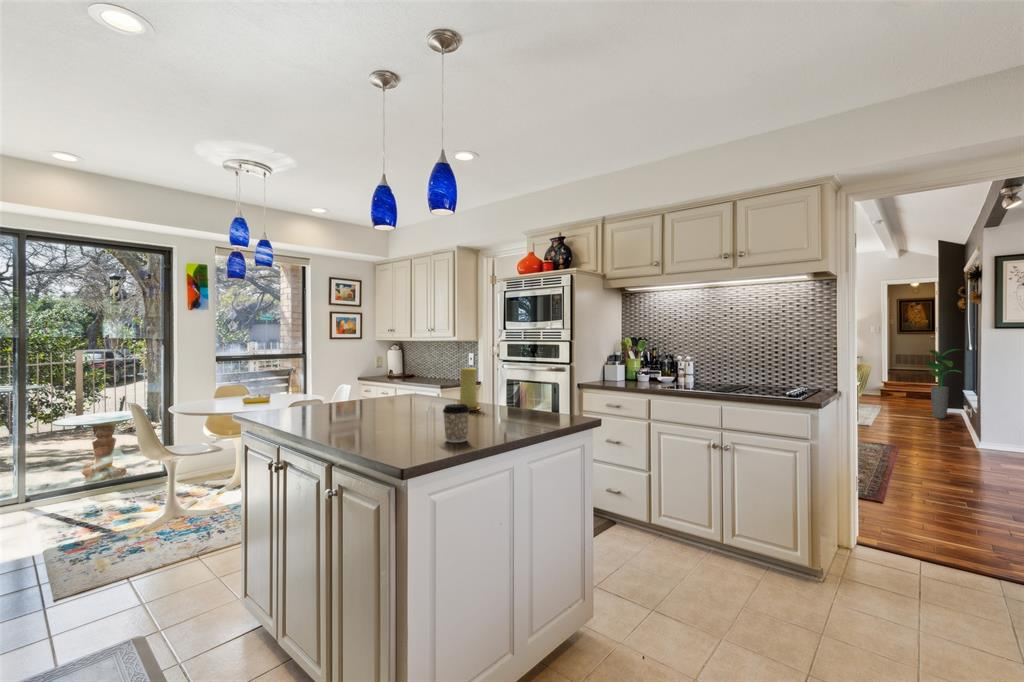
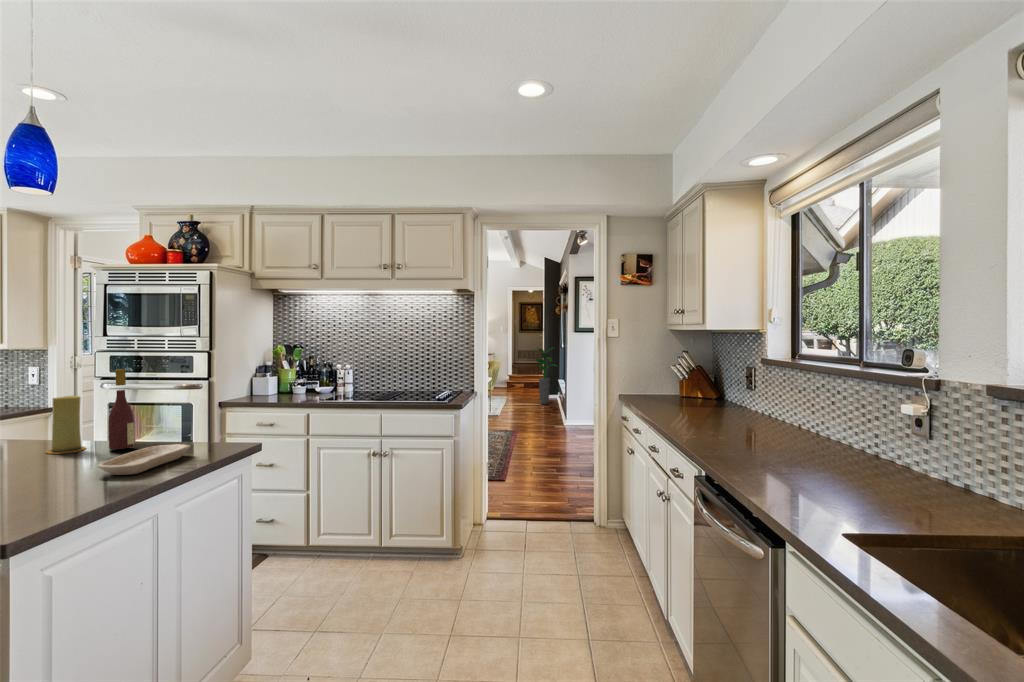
wine bottle: none [492,348,509,413] -> present [109,369,135,449]
coffee cup: present [443,404,470,443] -> none [47,449,92,500]
tray: none [478,411,544,430] -> present [98,444,190,475]

